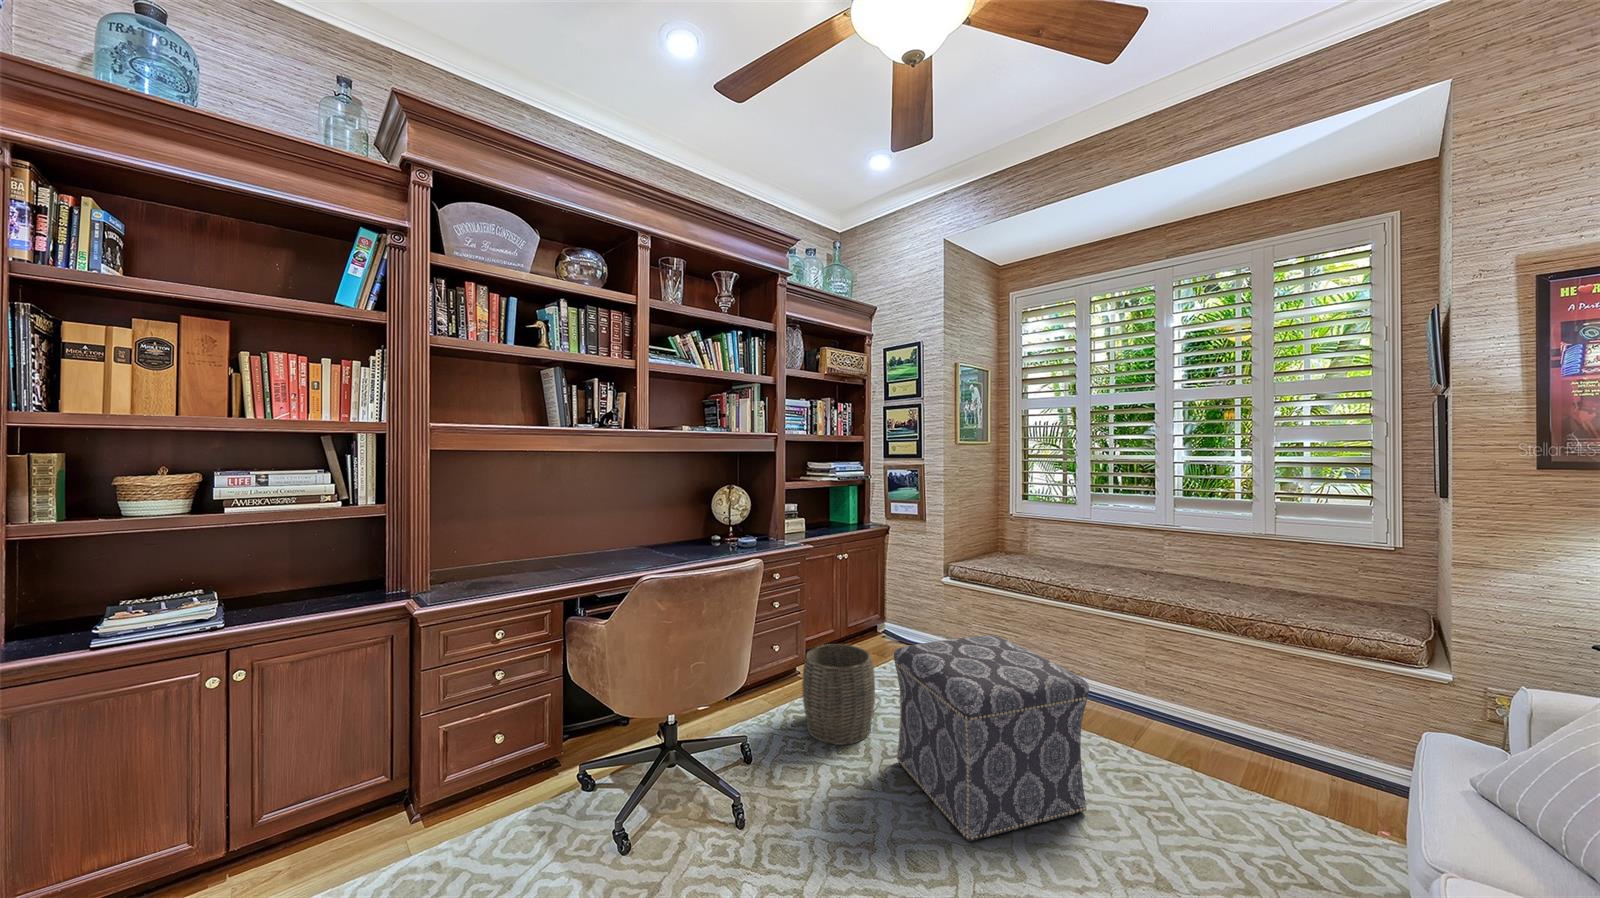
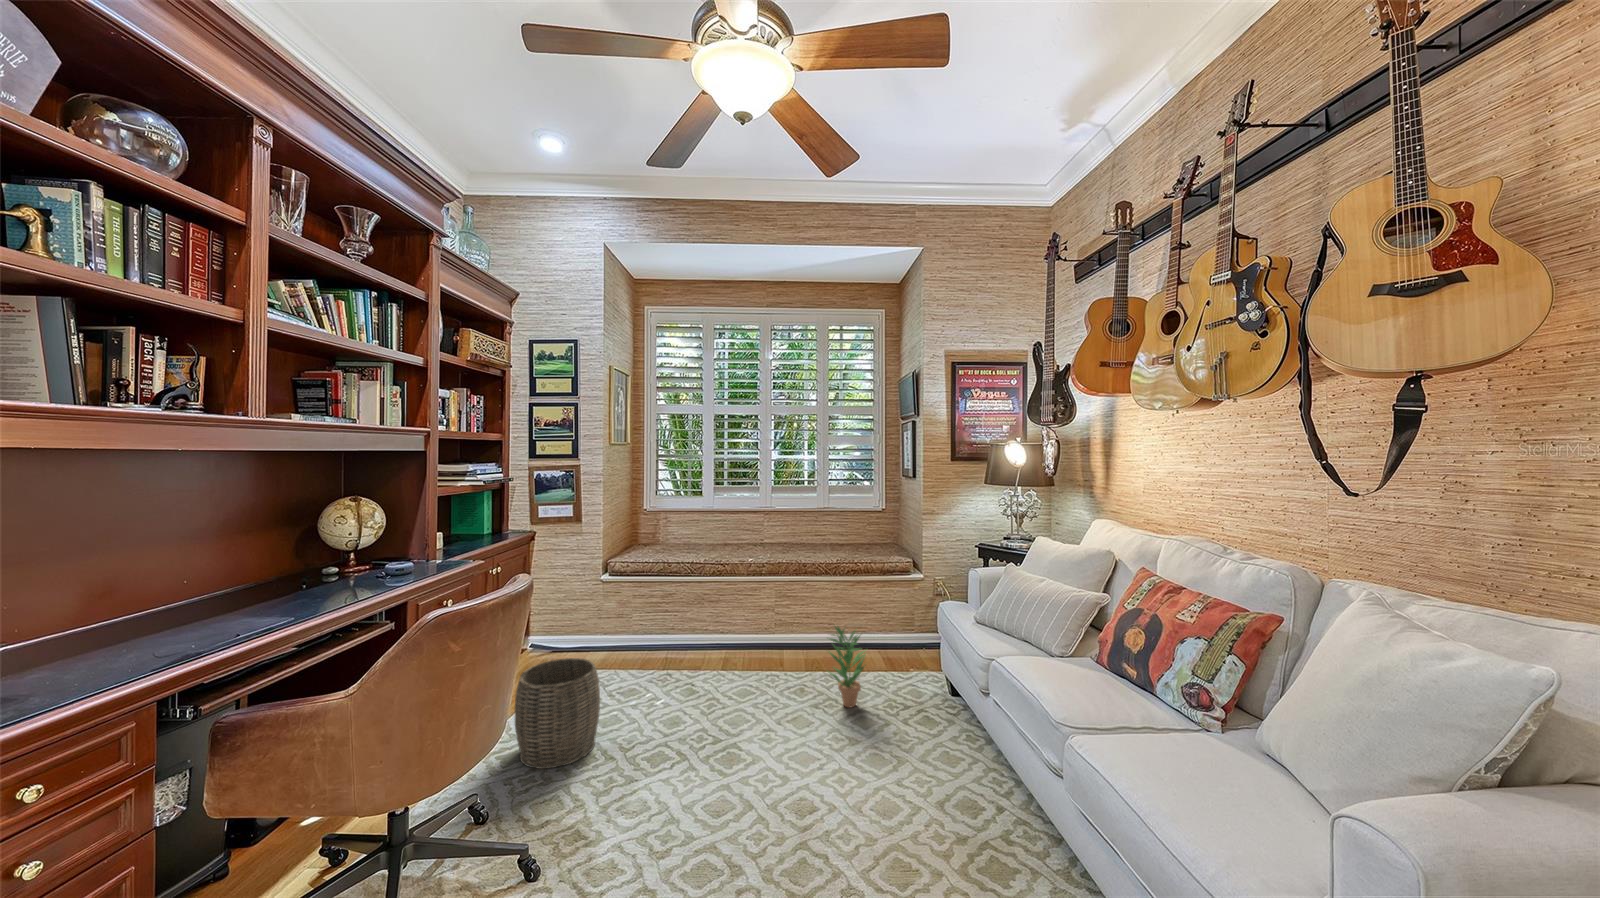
ottoman: present [894,635,1089,841] -> none [637,611,794,777]
potted plant: none [1152,701,1239,839] -> present [829,627,865,708]

